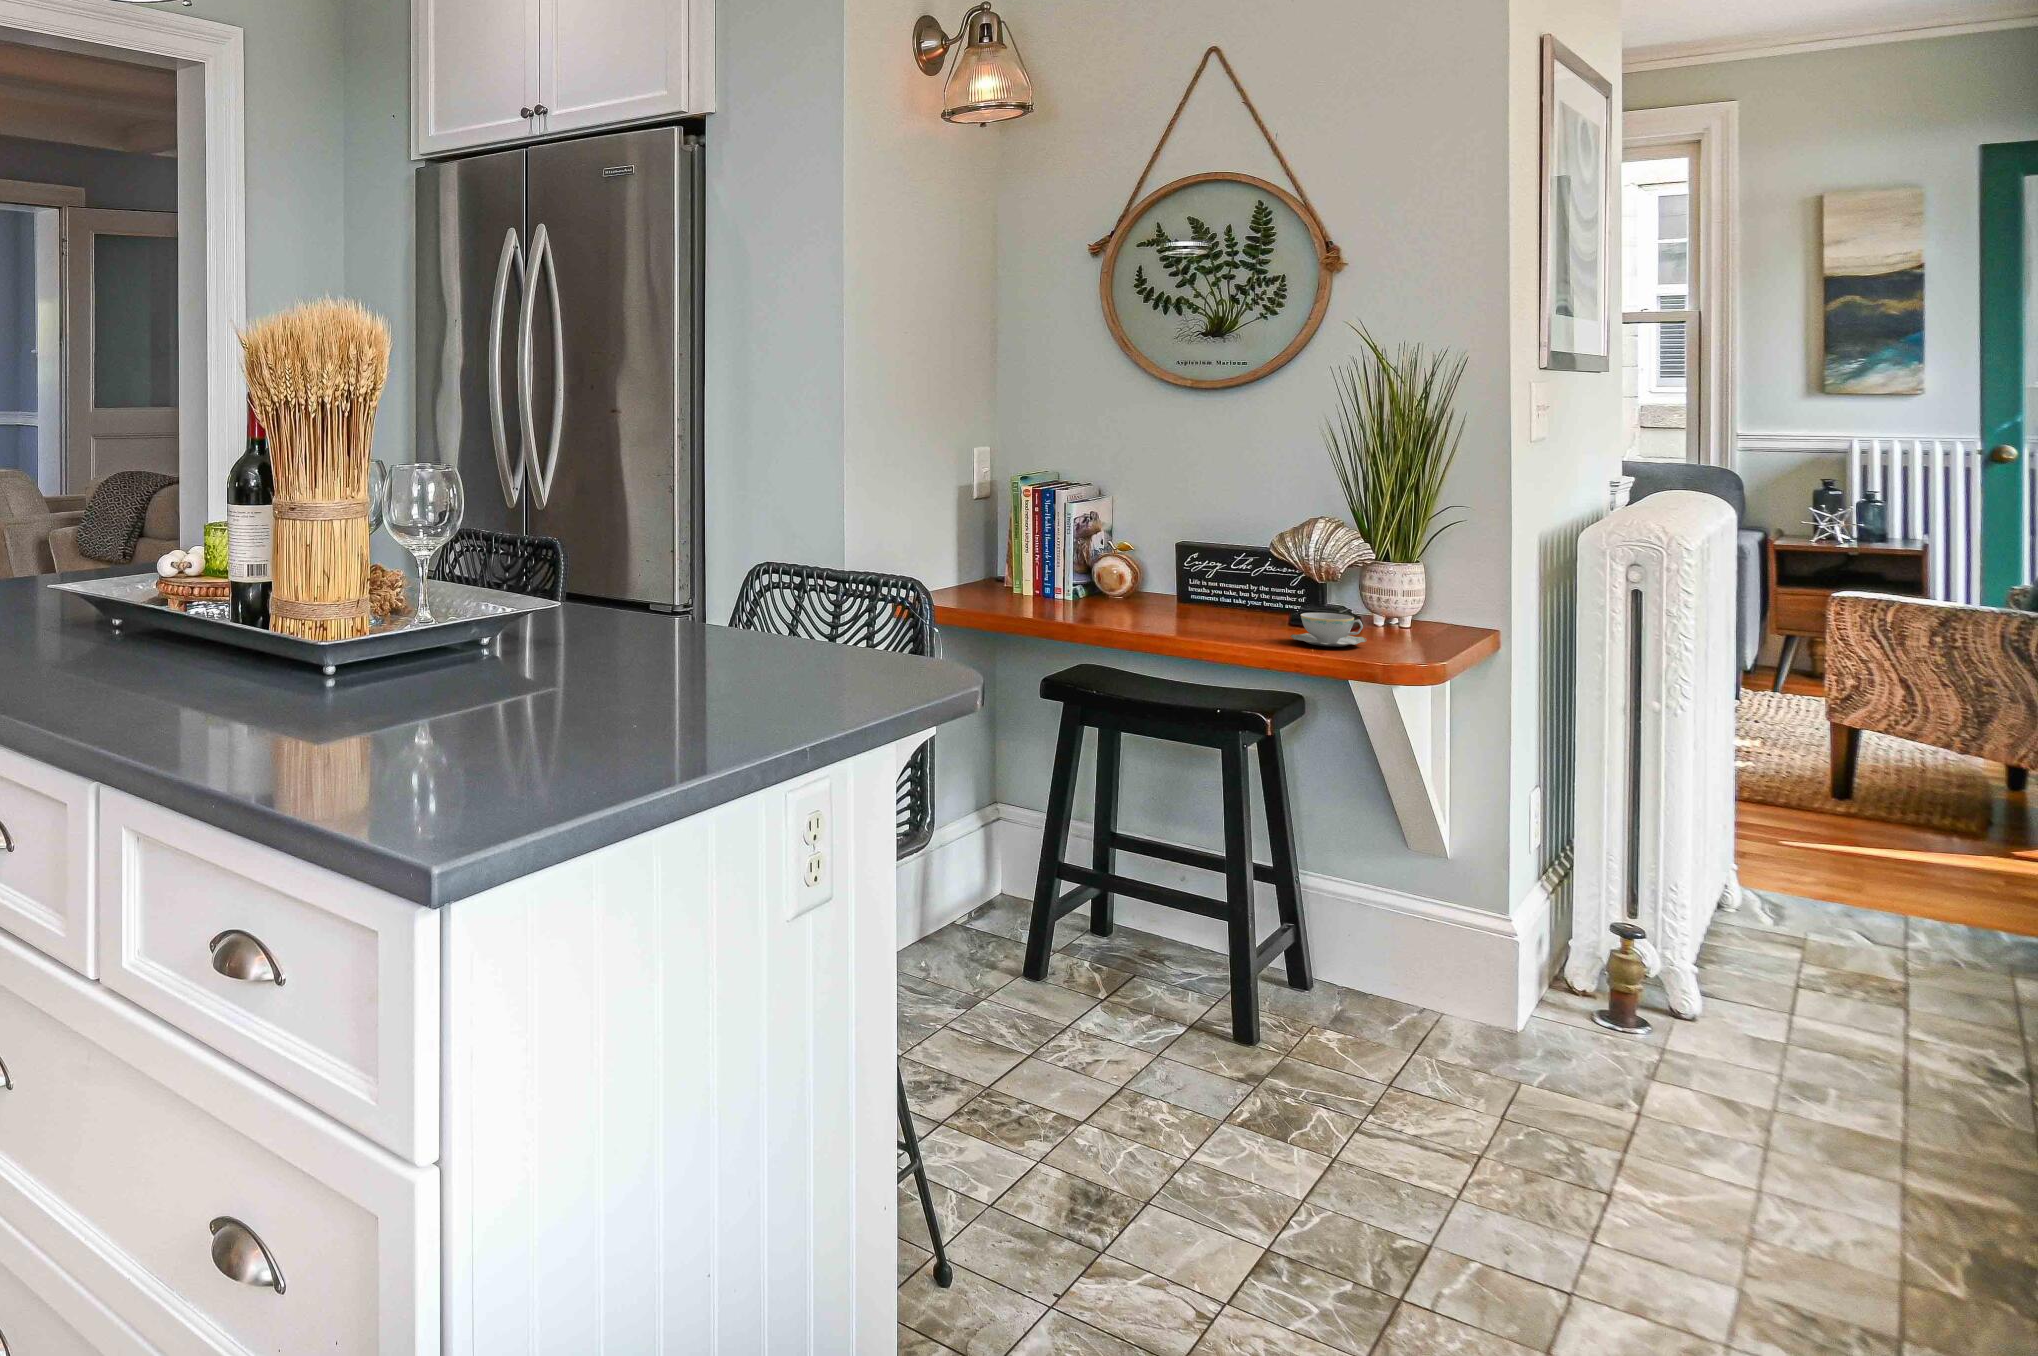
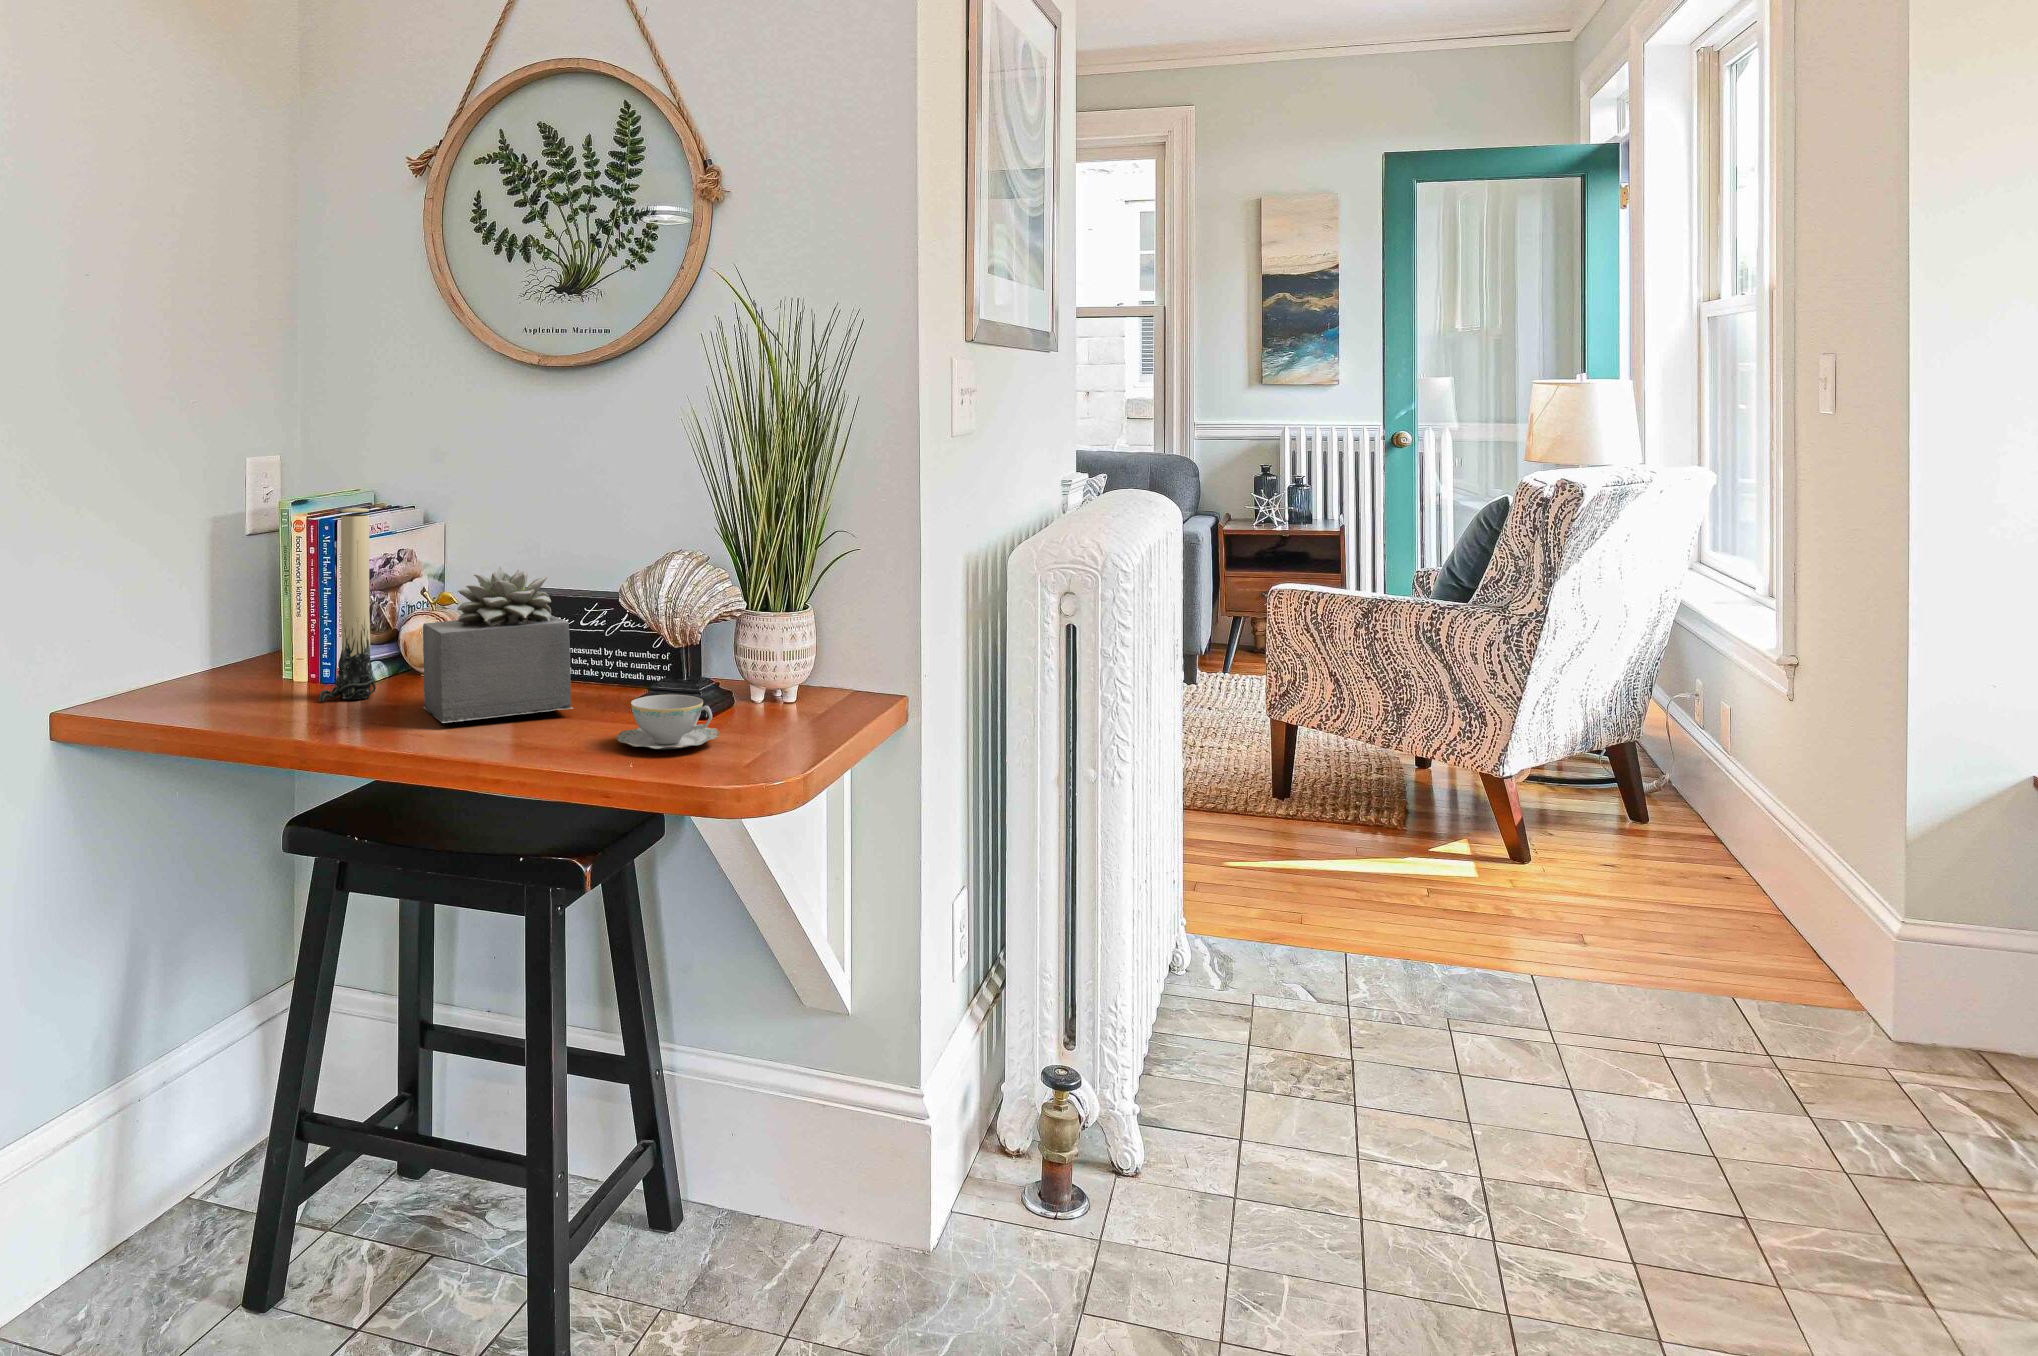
candle: none [1054,483,1090,609] -> present [319,508,376,701]
succulent plant: none [1130,525,1245,624] -> present [423,567,573,723]

